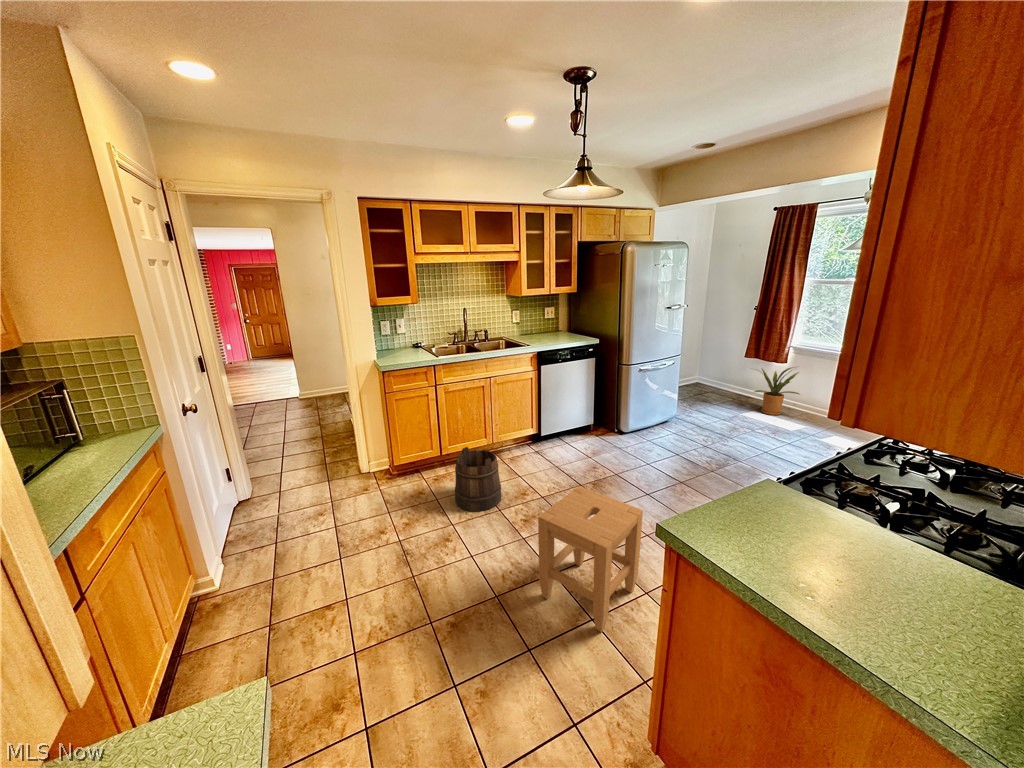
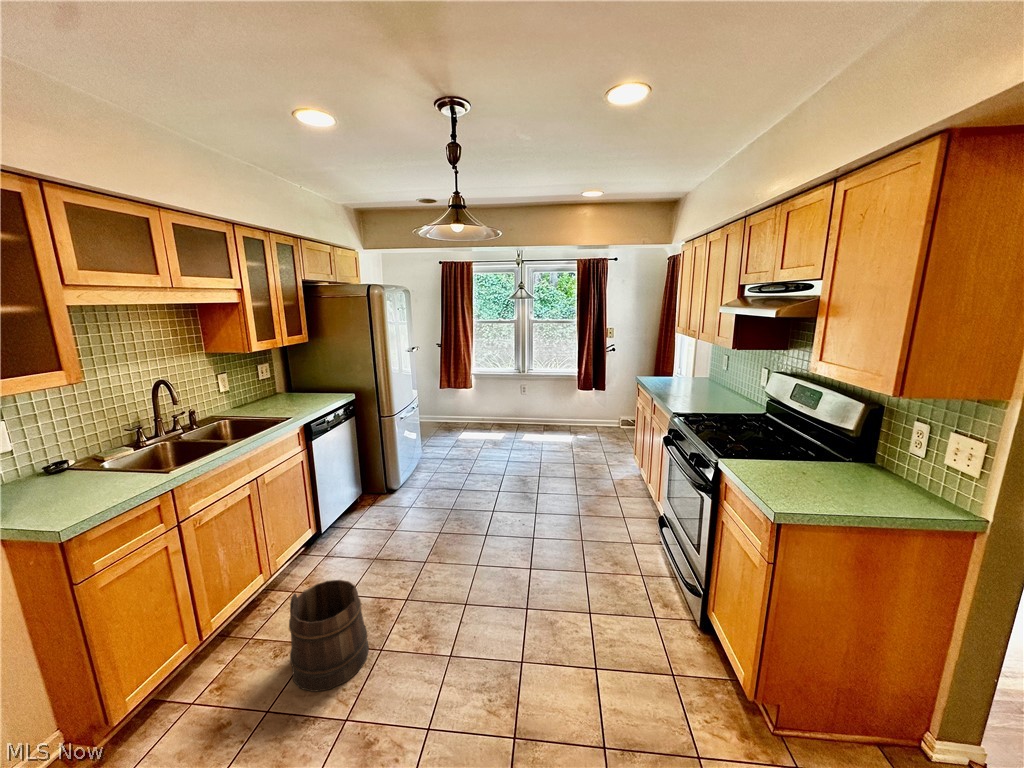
house plant: present [754,367,800,415] -> none [451,388,492,432]
stool: present [538,486,643,632] -> none [518,538,623,692]

